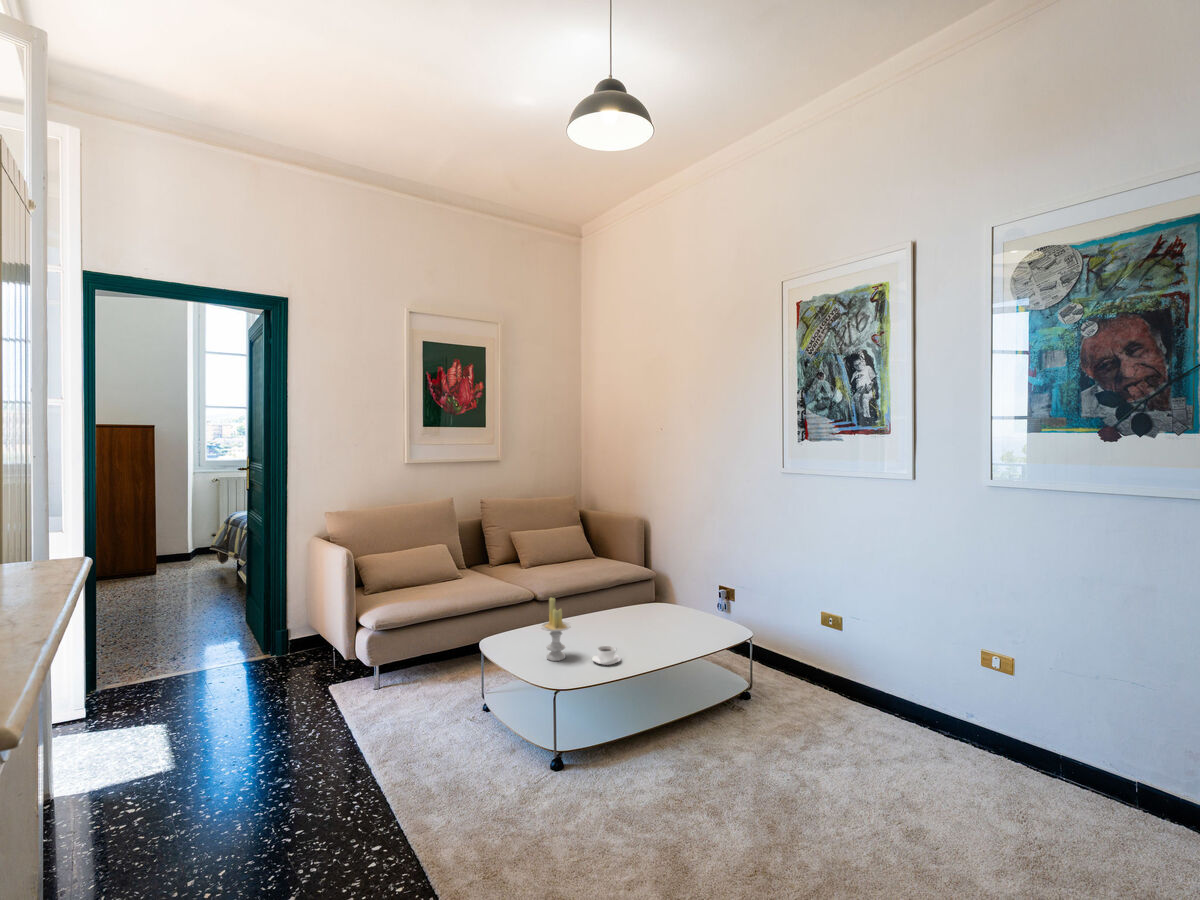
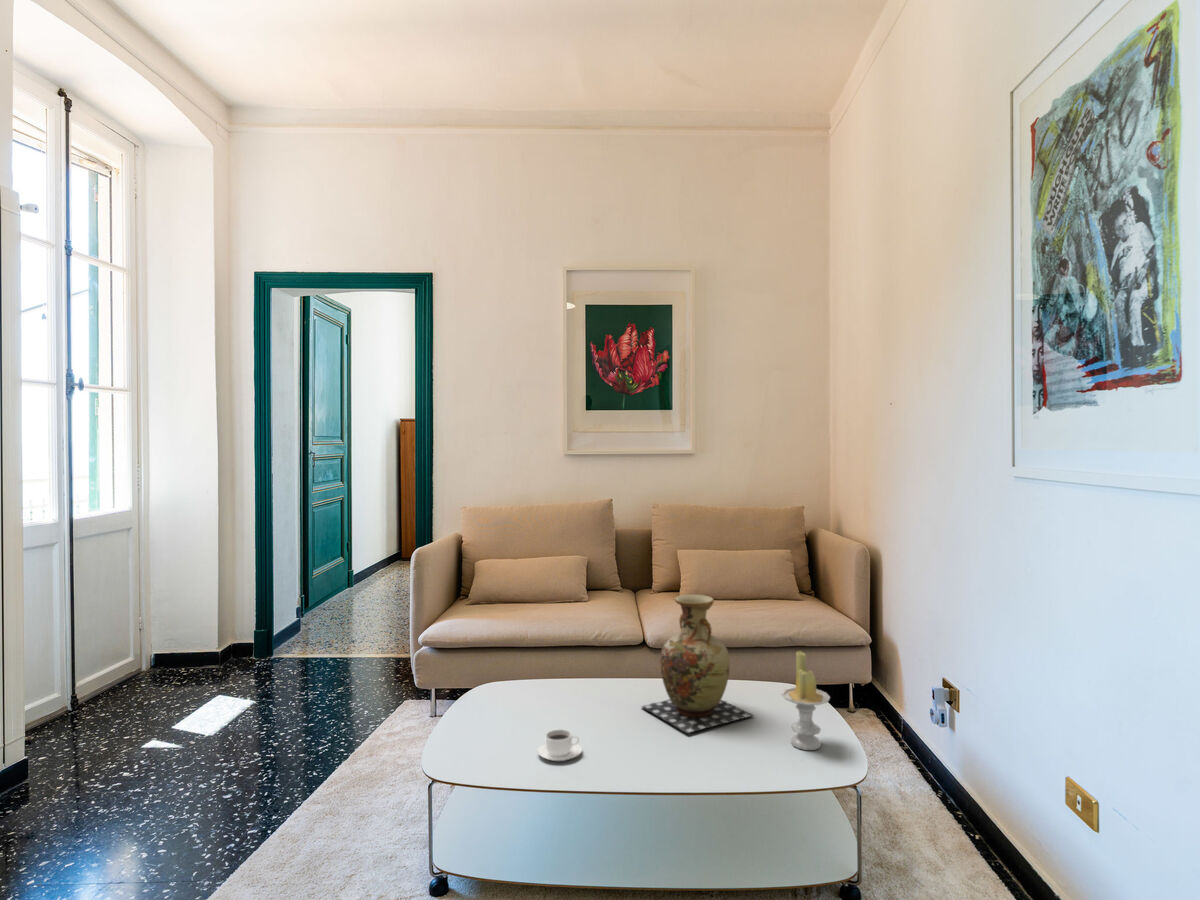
vase: none [602,552,665,635] -> present [641,595,752,733]
candle: present [541,598,571,661] -> present [782,651,830,750]

